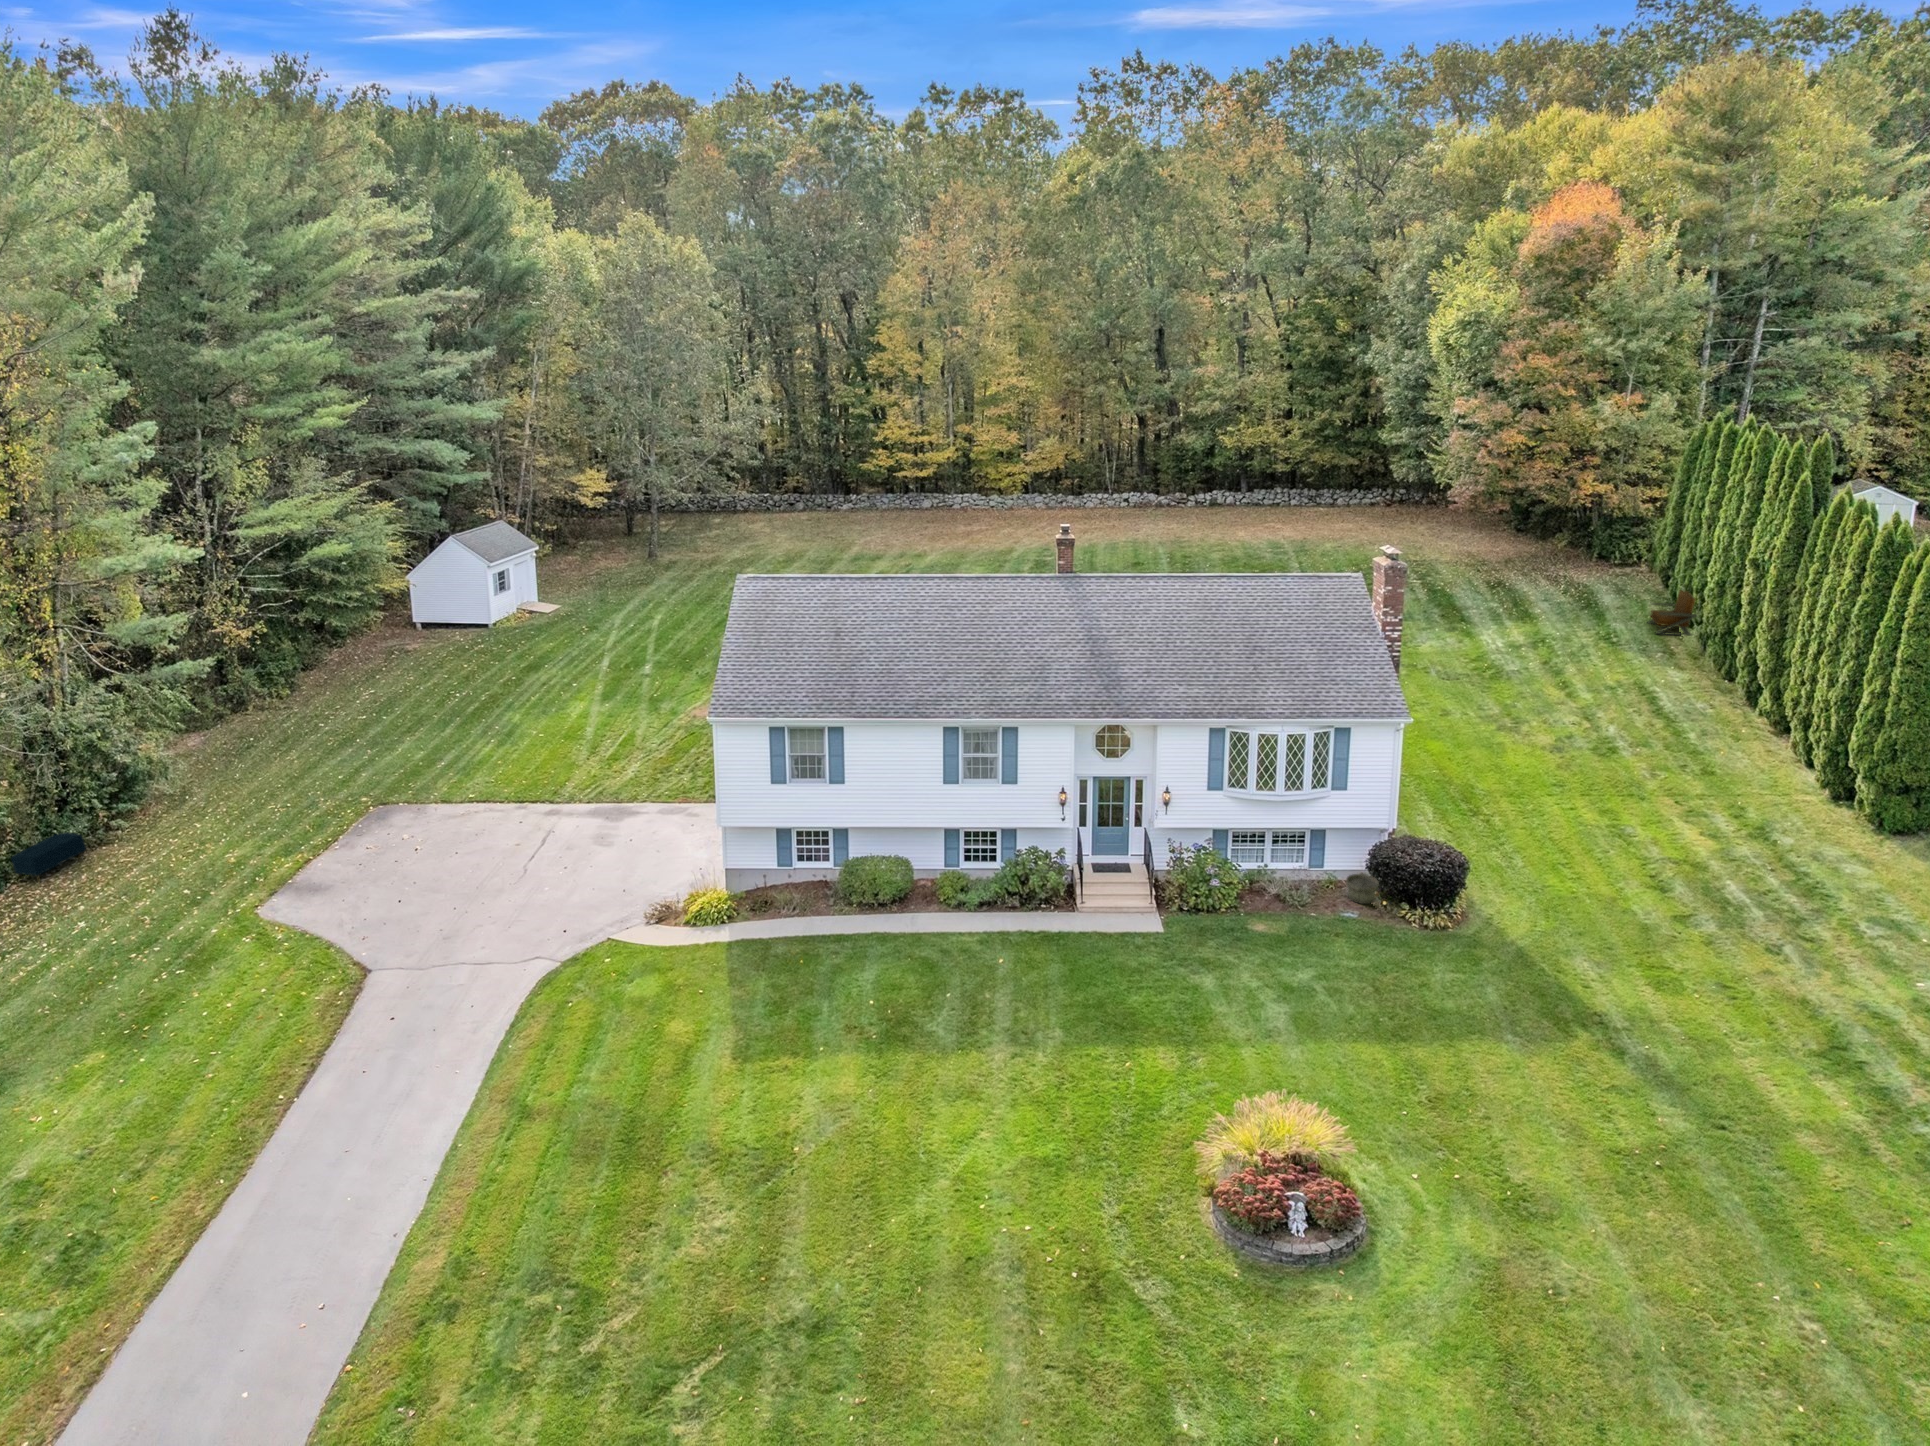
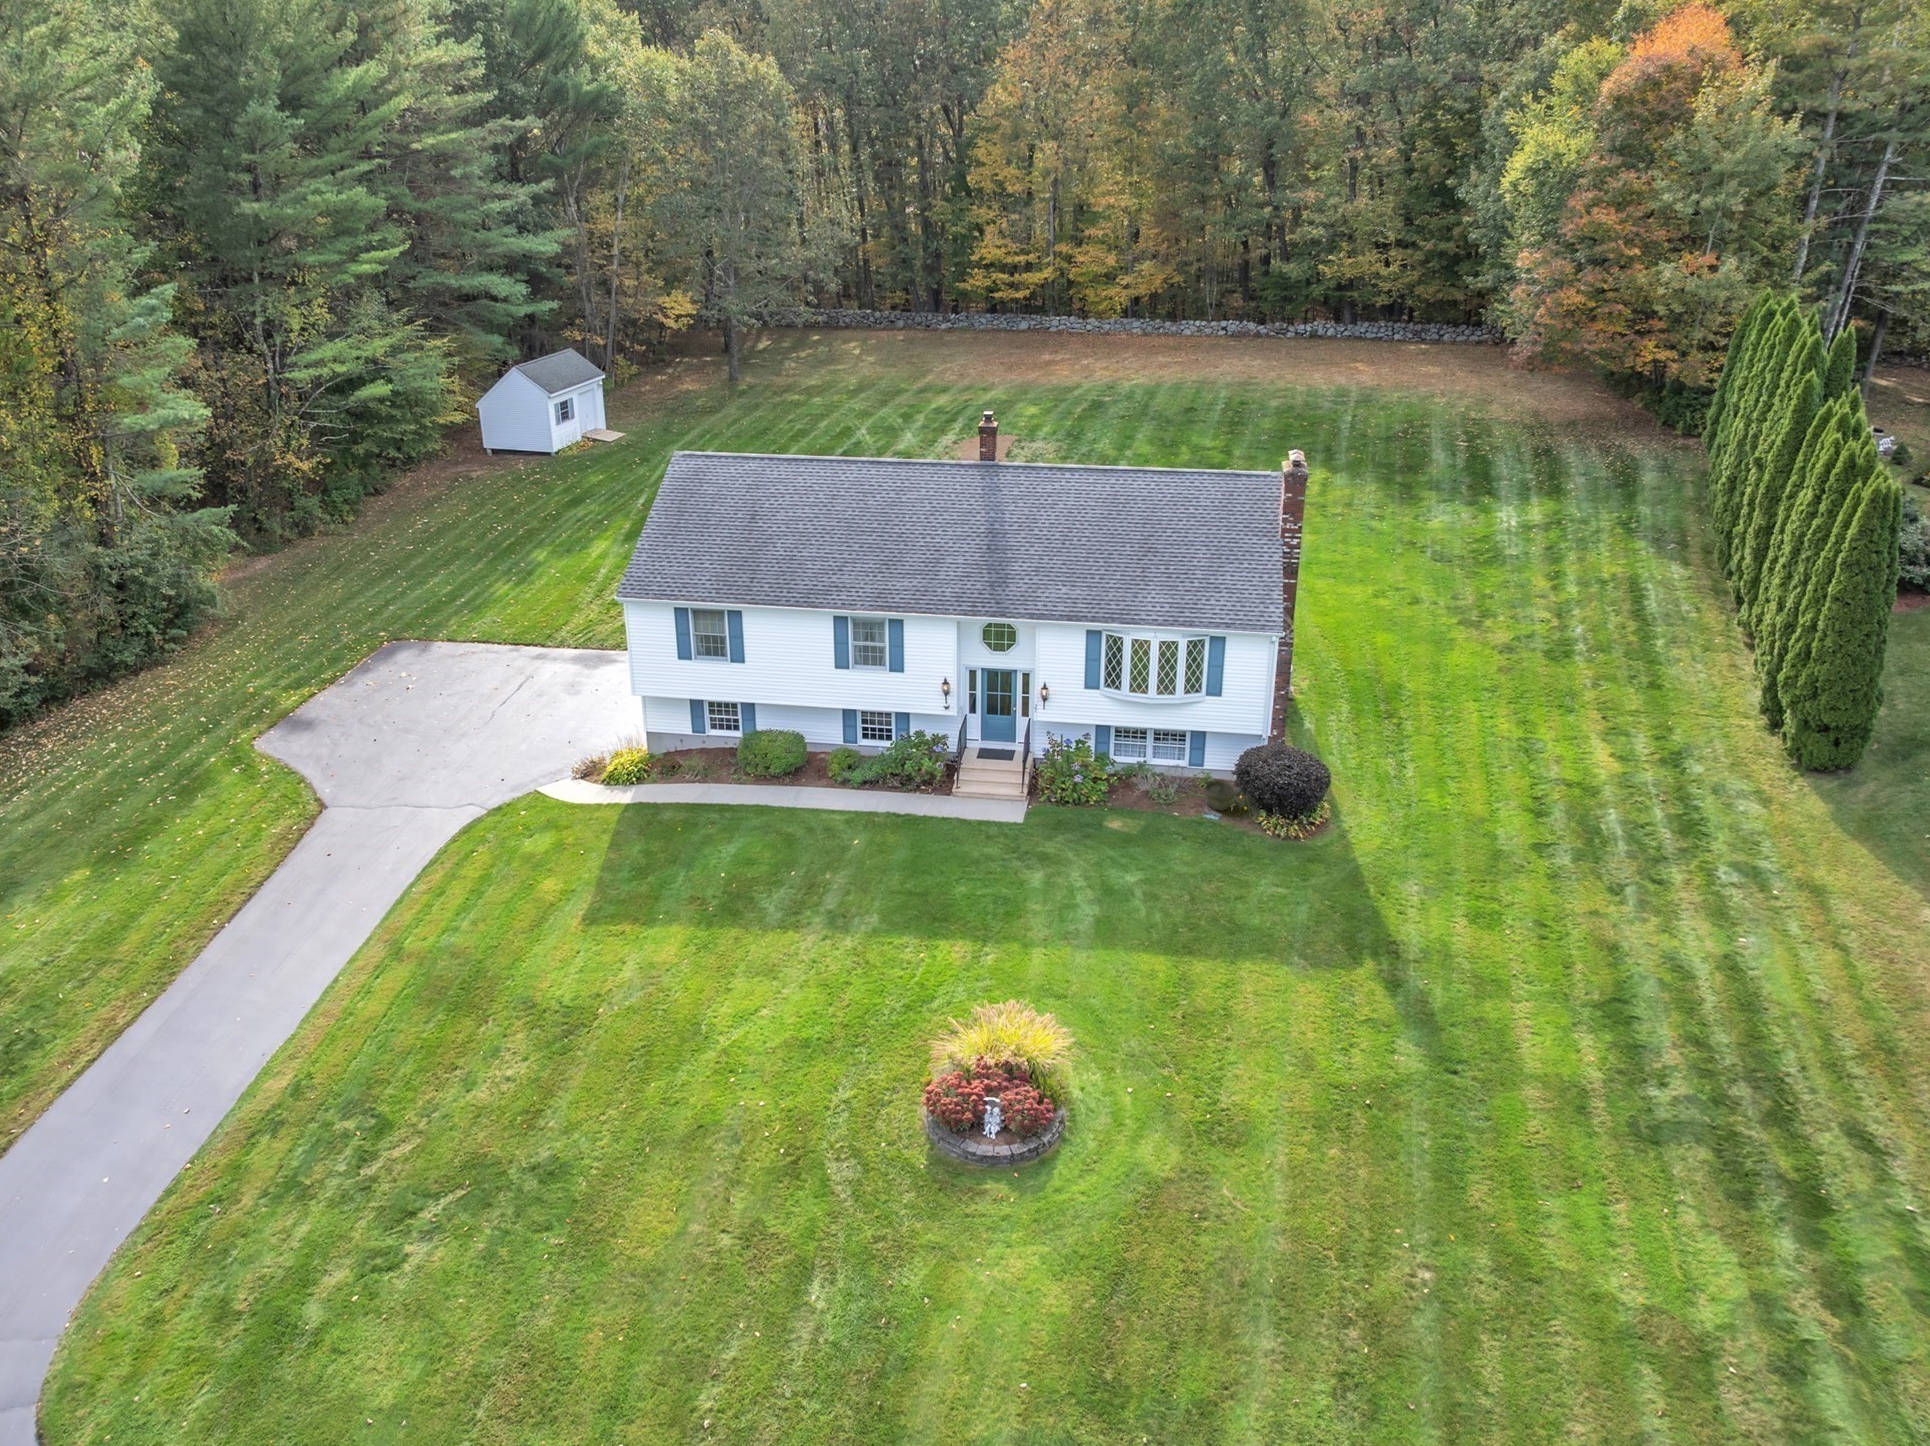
lounge chair: present [1648,590,1697,636] -> none [1664,479,1714,531]
bench: present [11,832,86,883] -> none [73,657,139,702]

